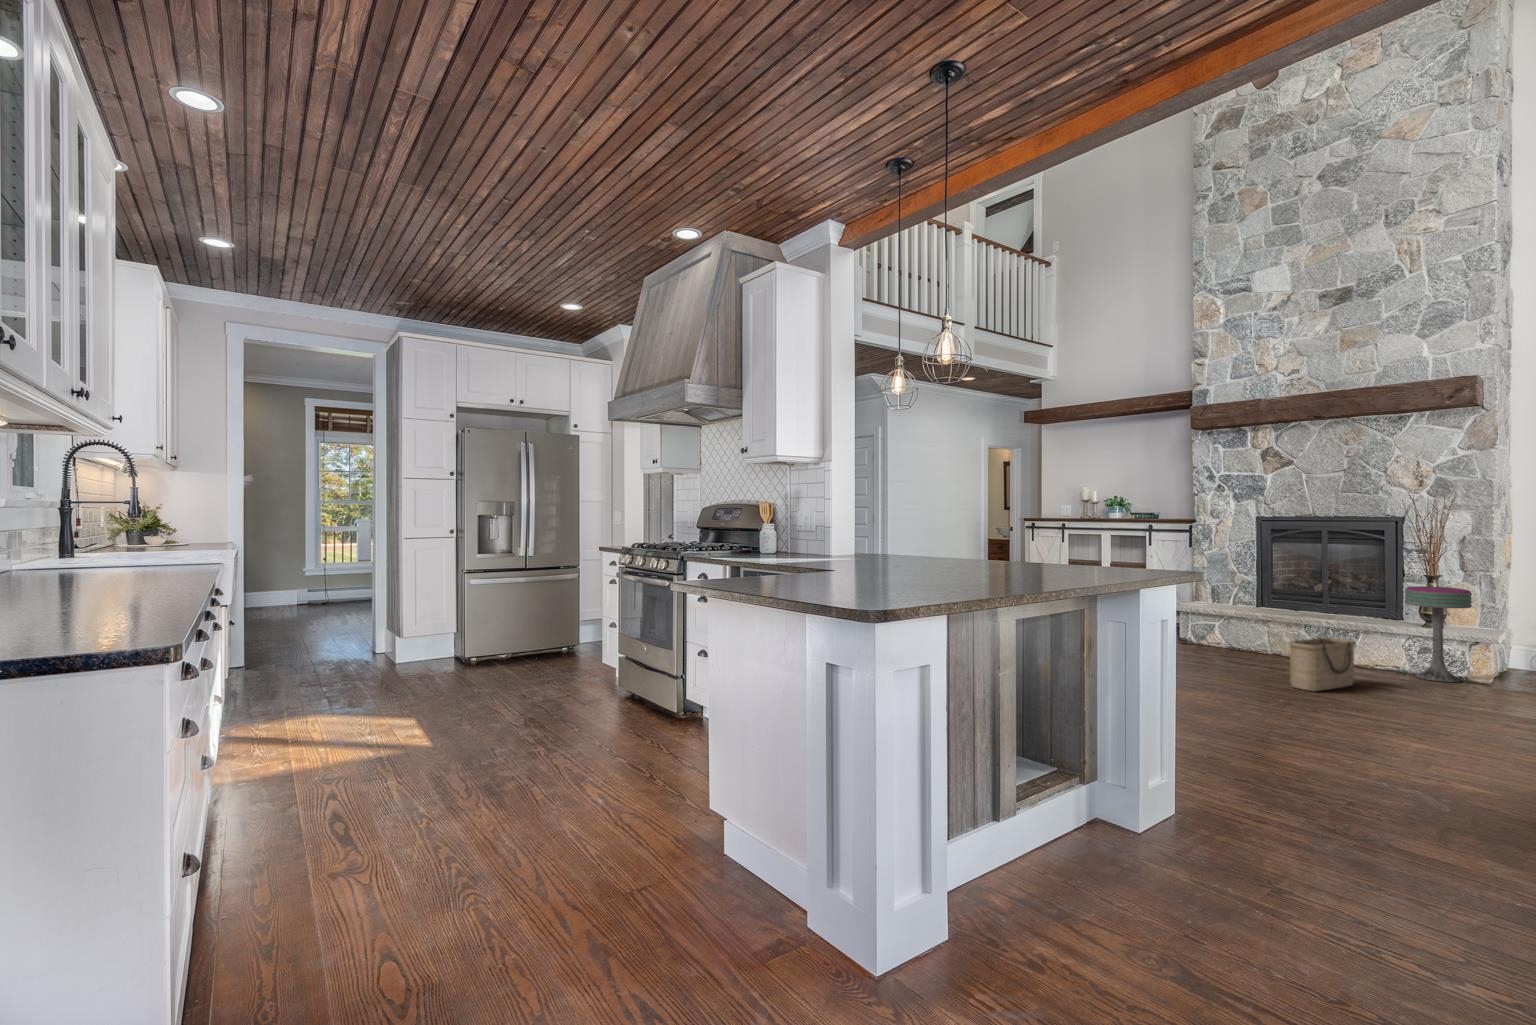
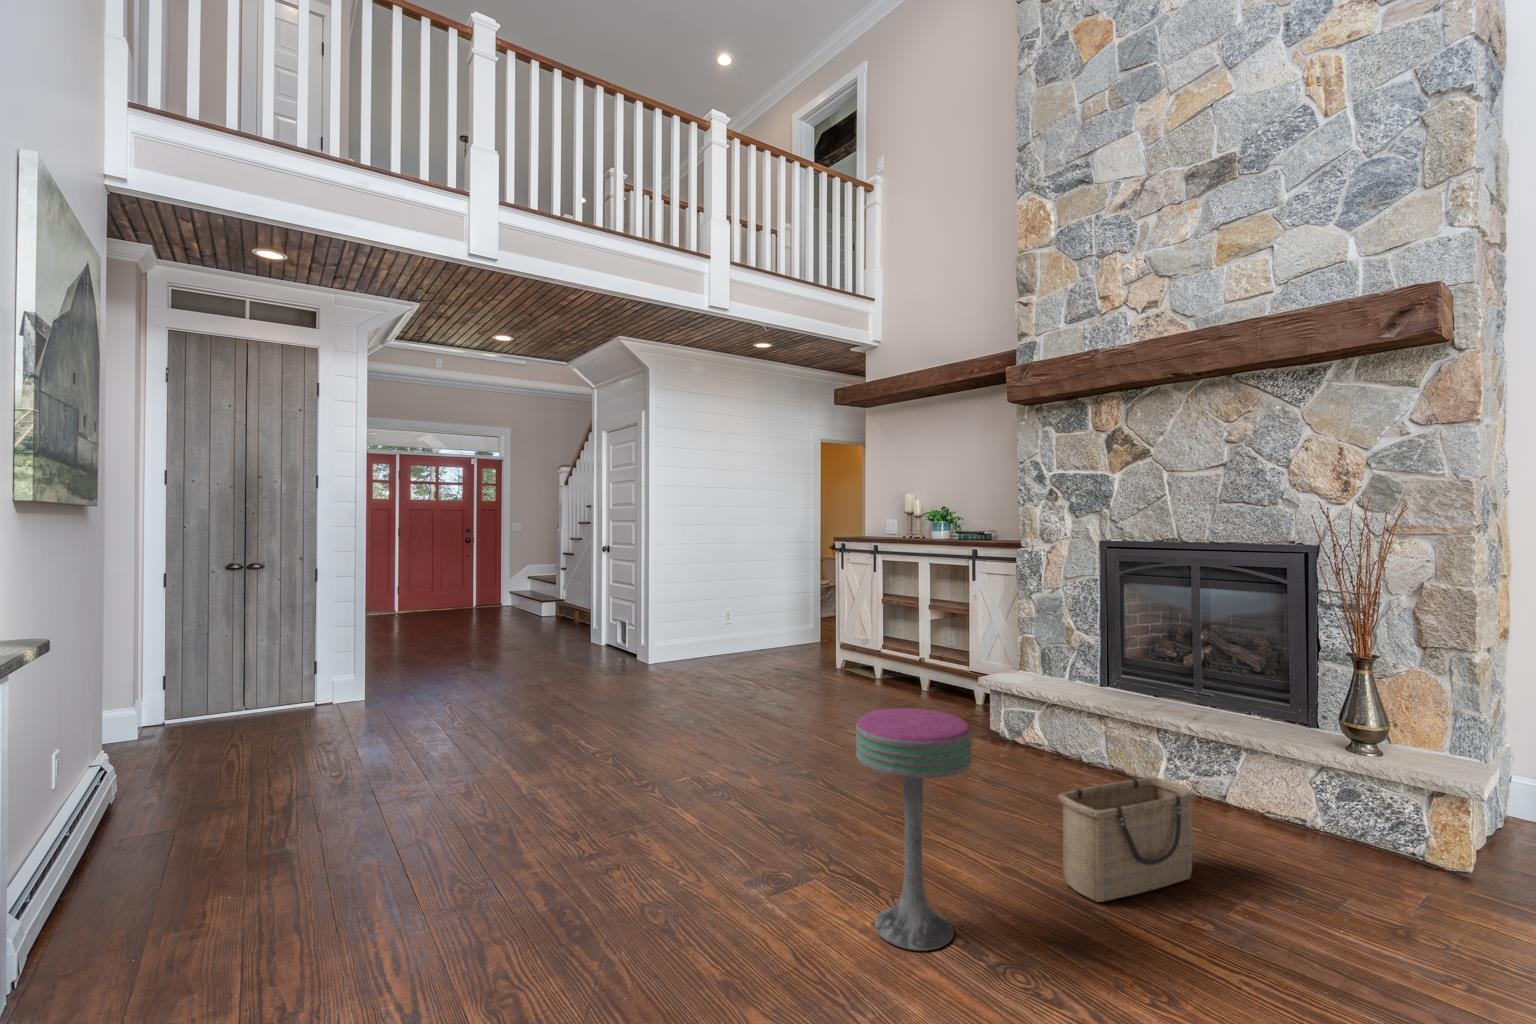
bar stool: present [1405,586,1472,682] -> present [856,708,972,951]

